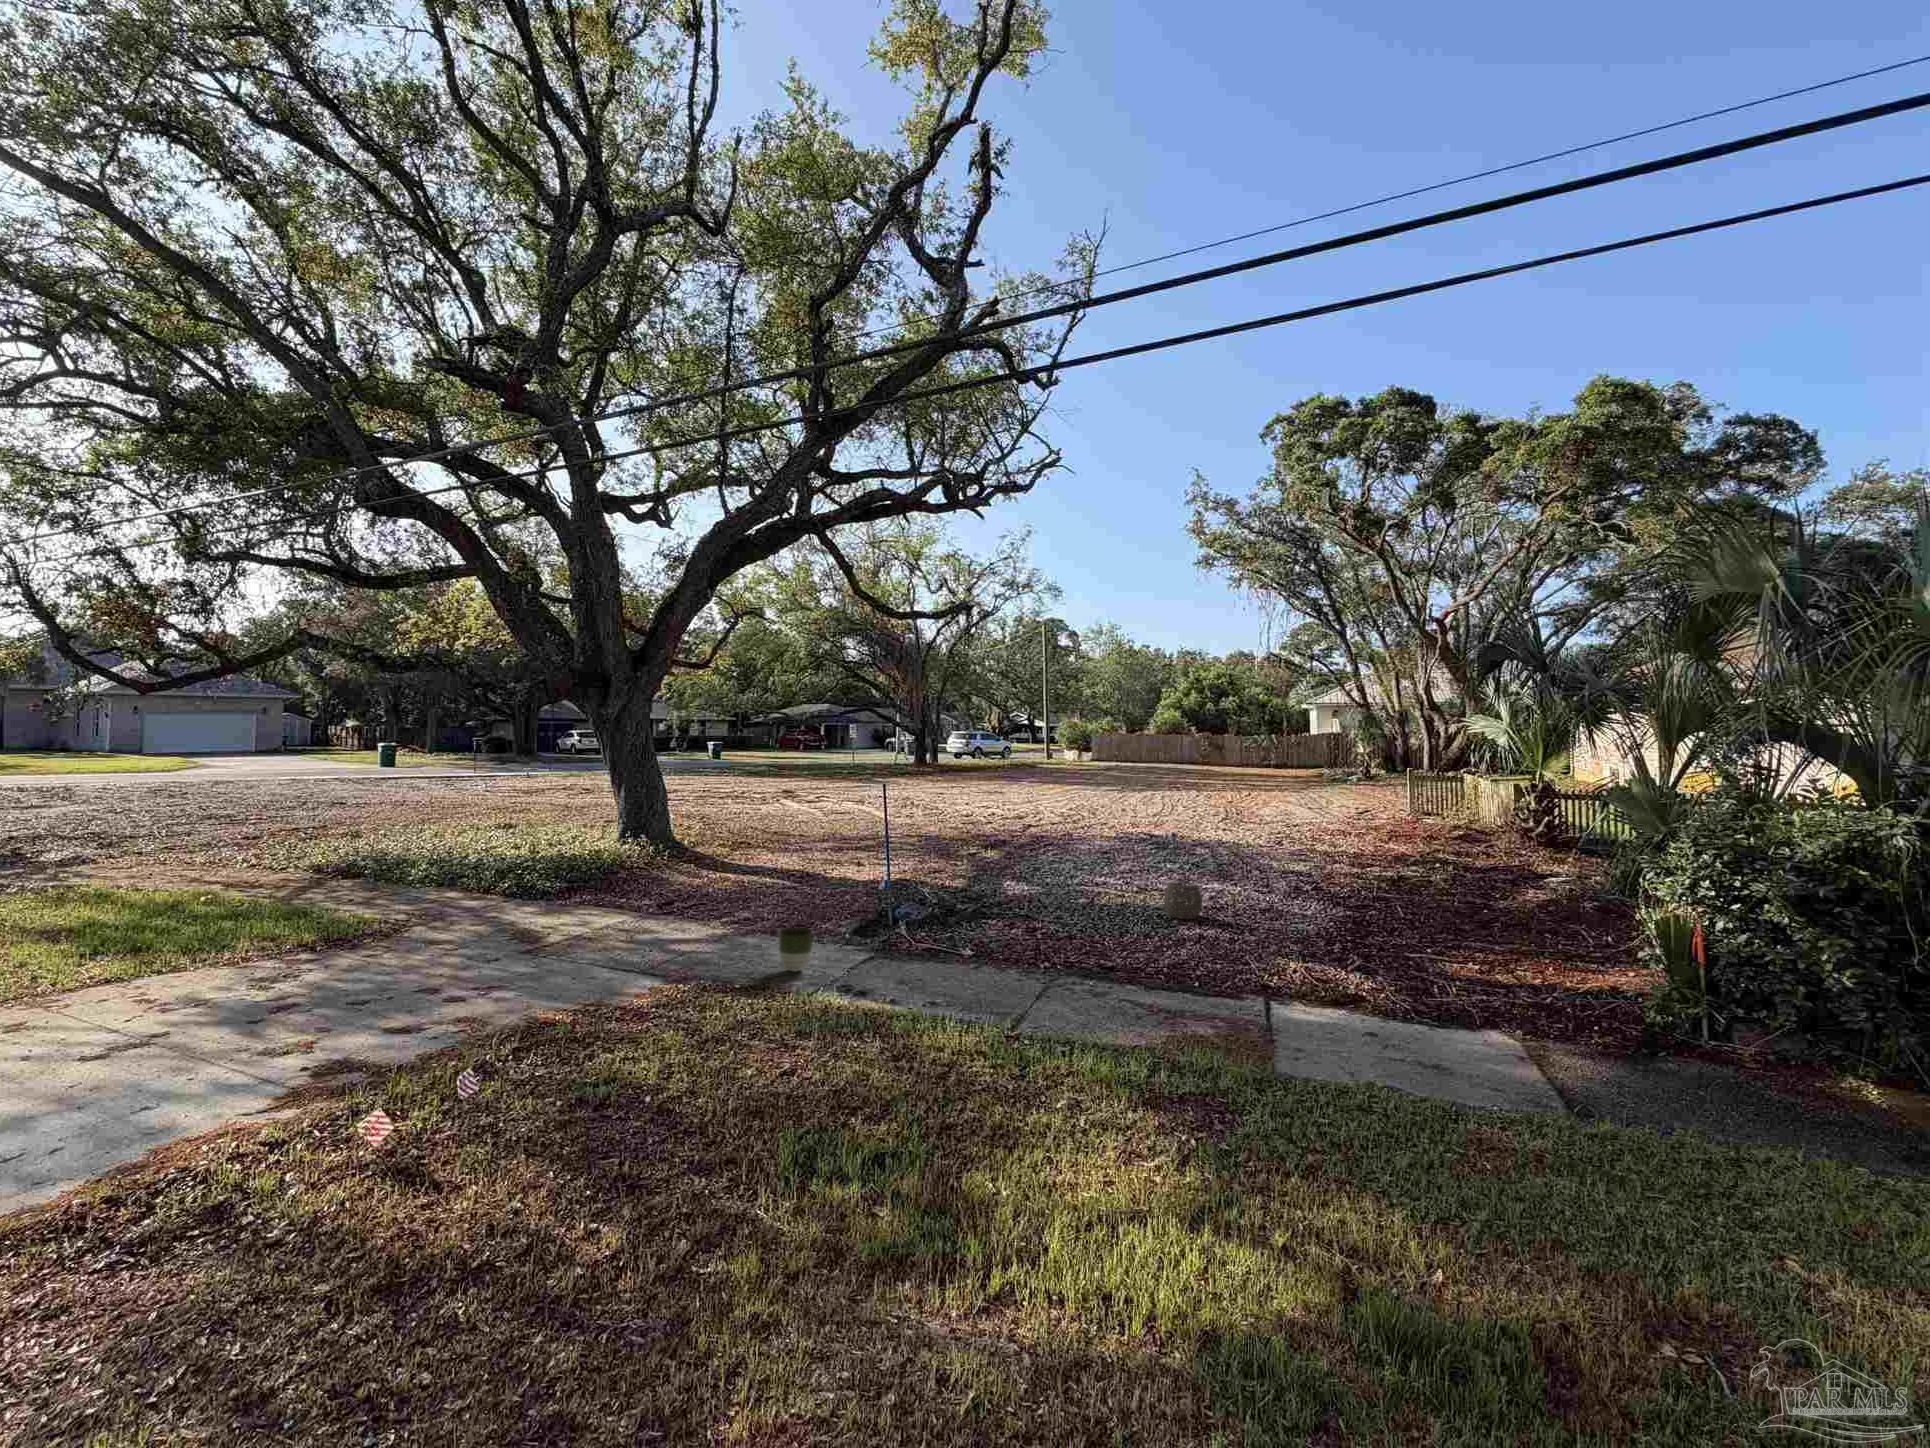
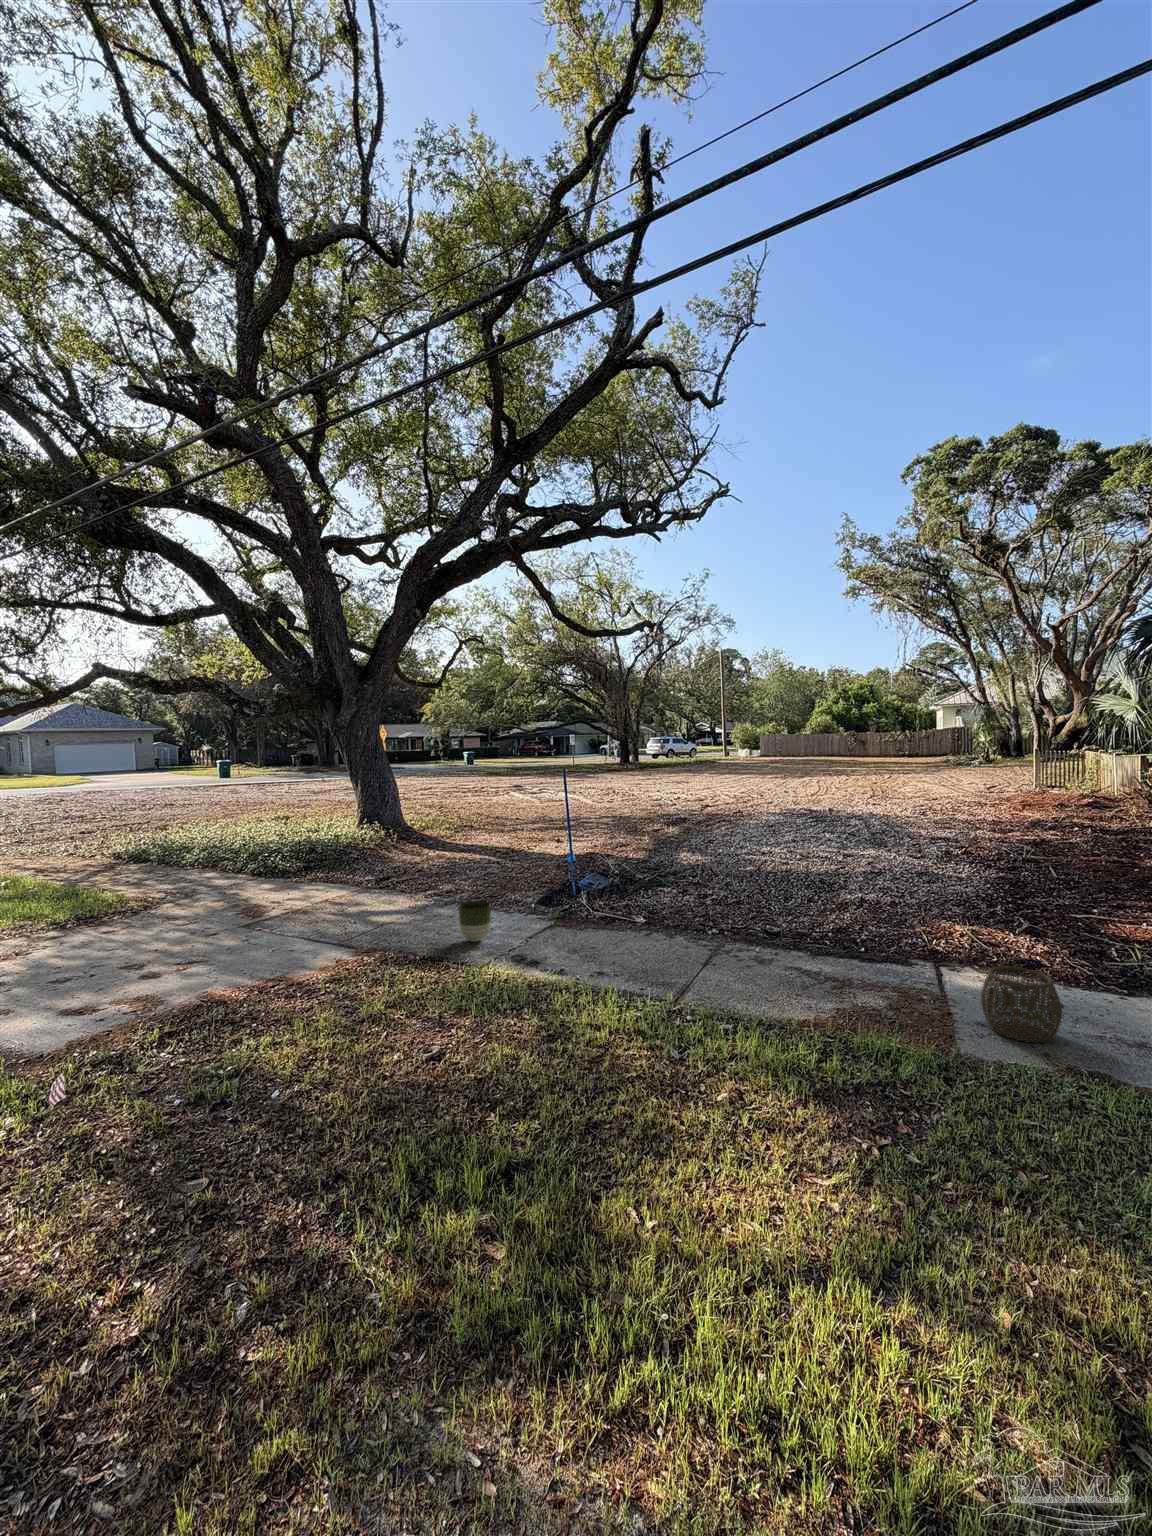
woven basket: present [1164,882,1202,919] -> present [980,966,1062,1043]

